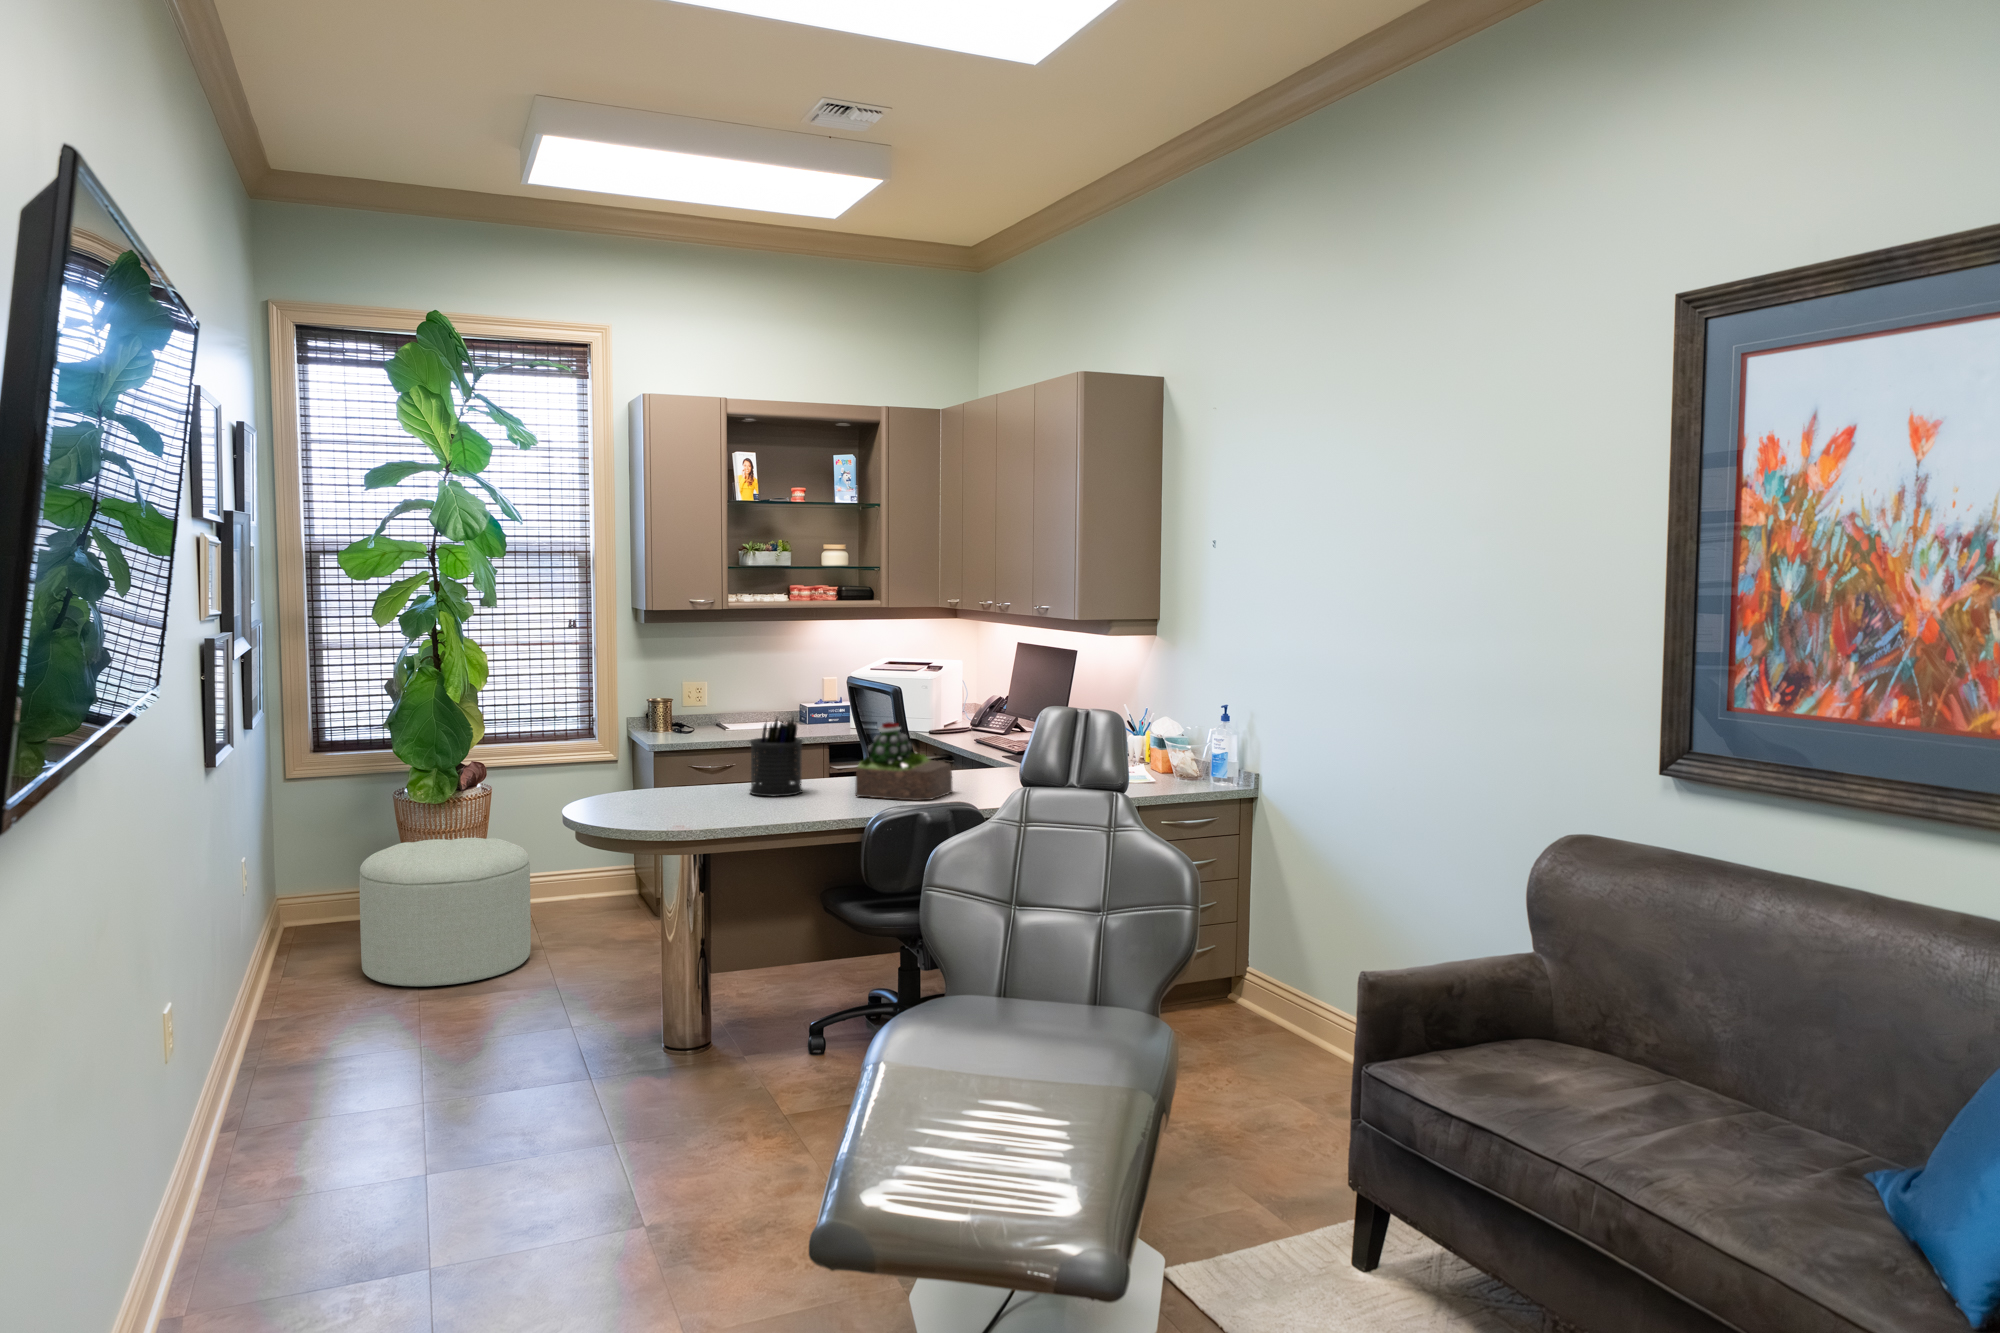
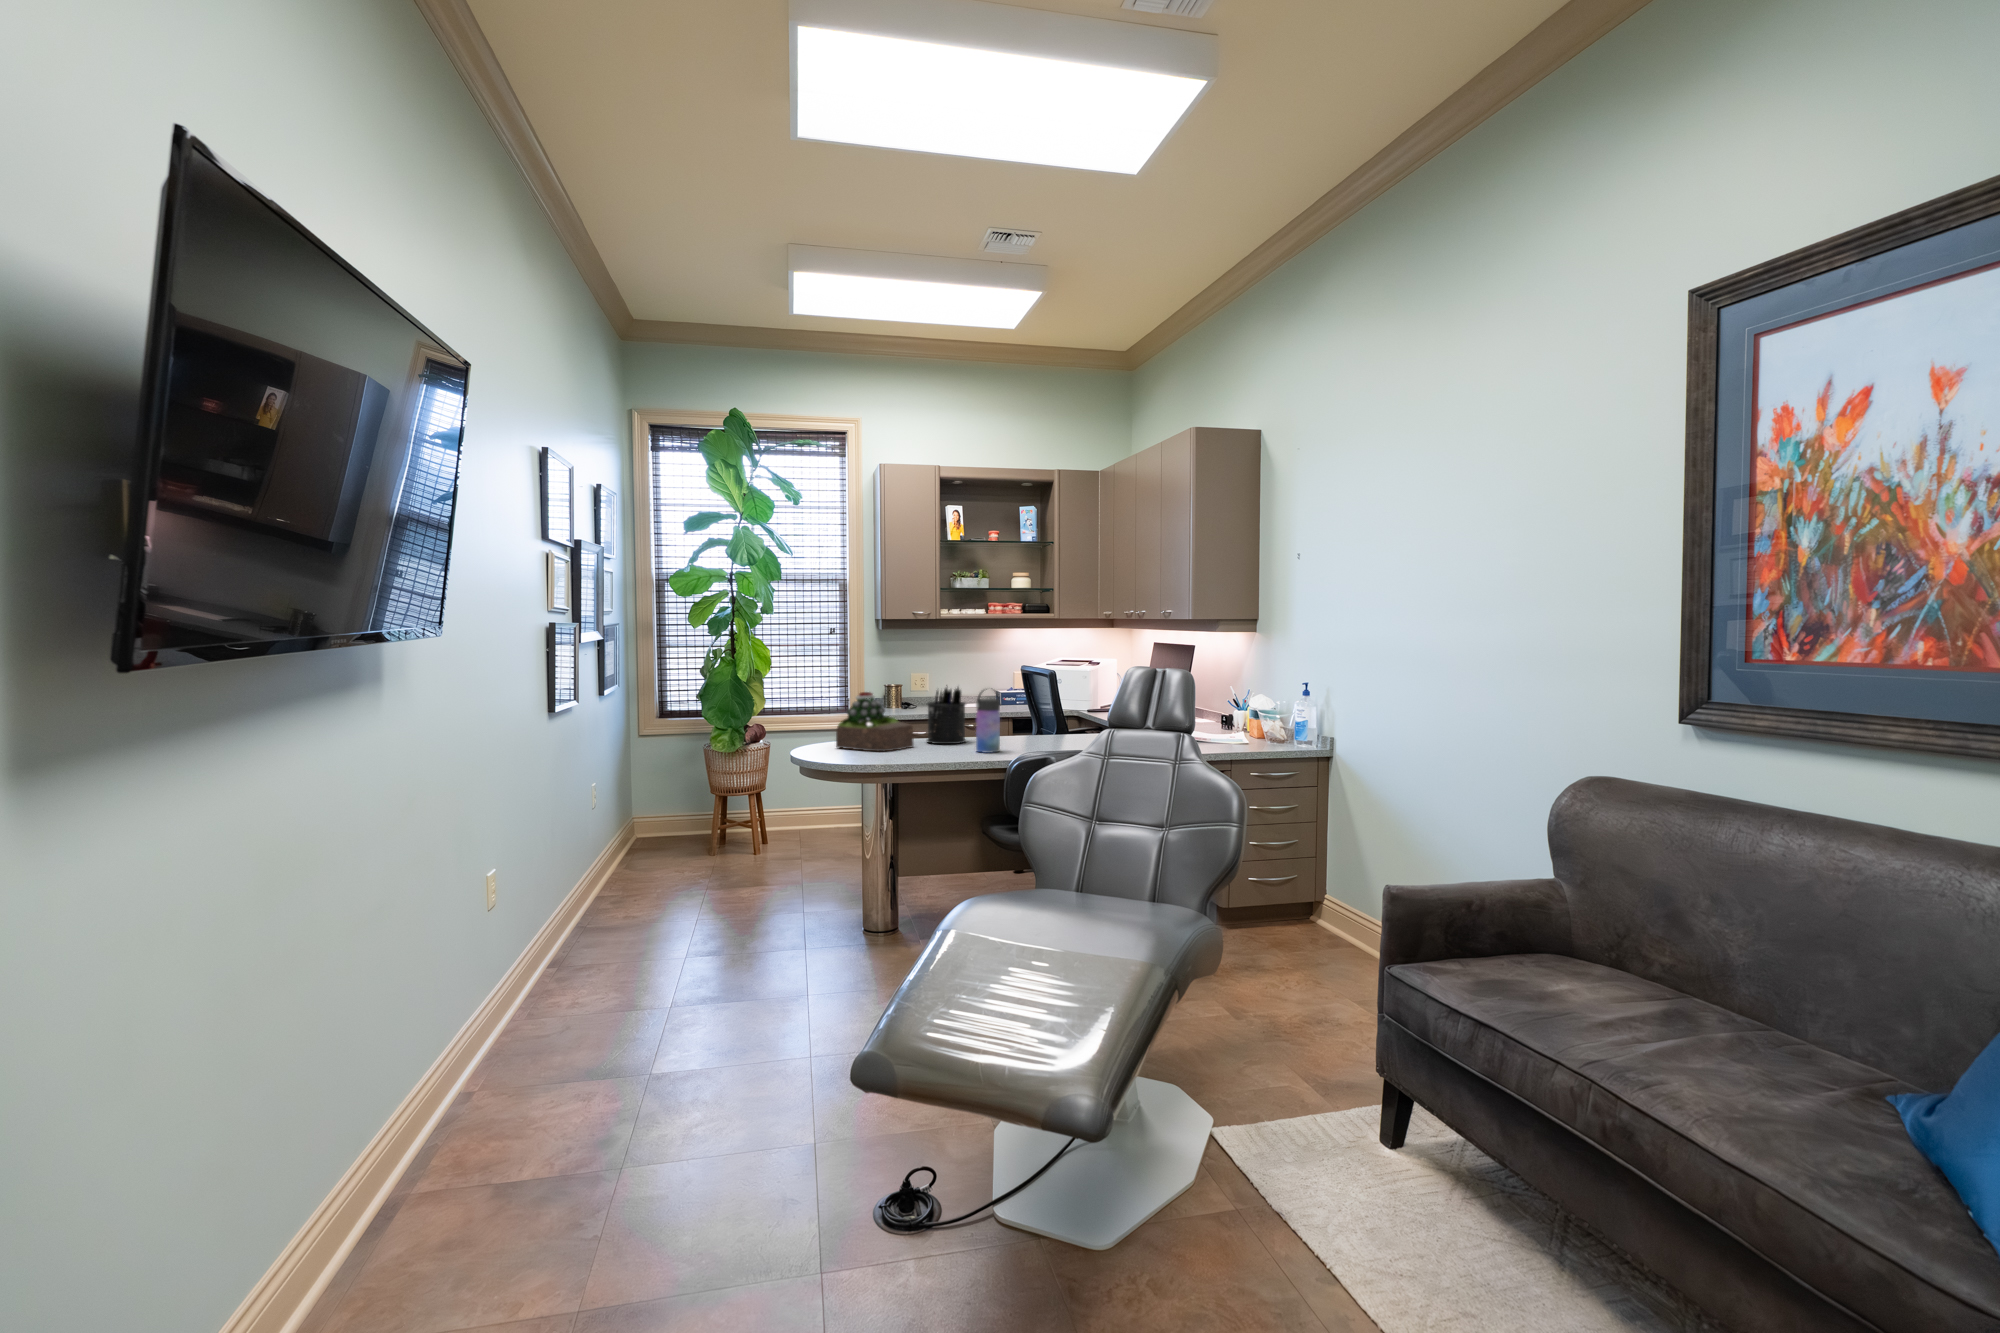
succulent plant: present [855,722,952,800] -> present [836,692,914,751]
water bottle: none [825,724,857,809] -> present [976,689,1000,753]
ottoman: present [359,838,531,986] -> none [677,778,791,878]

